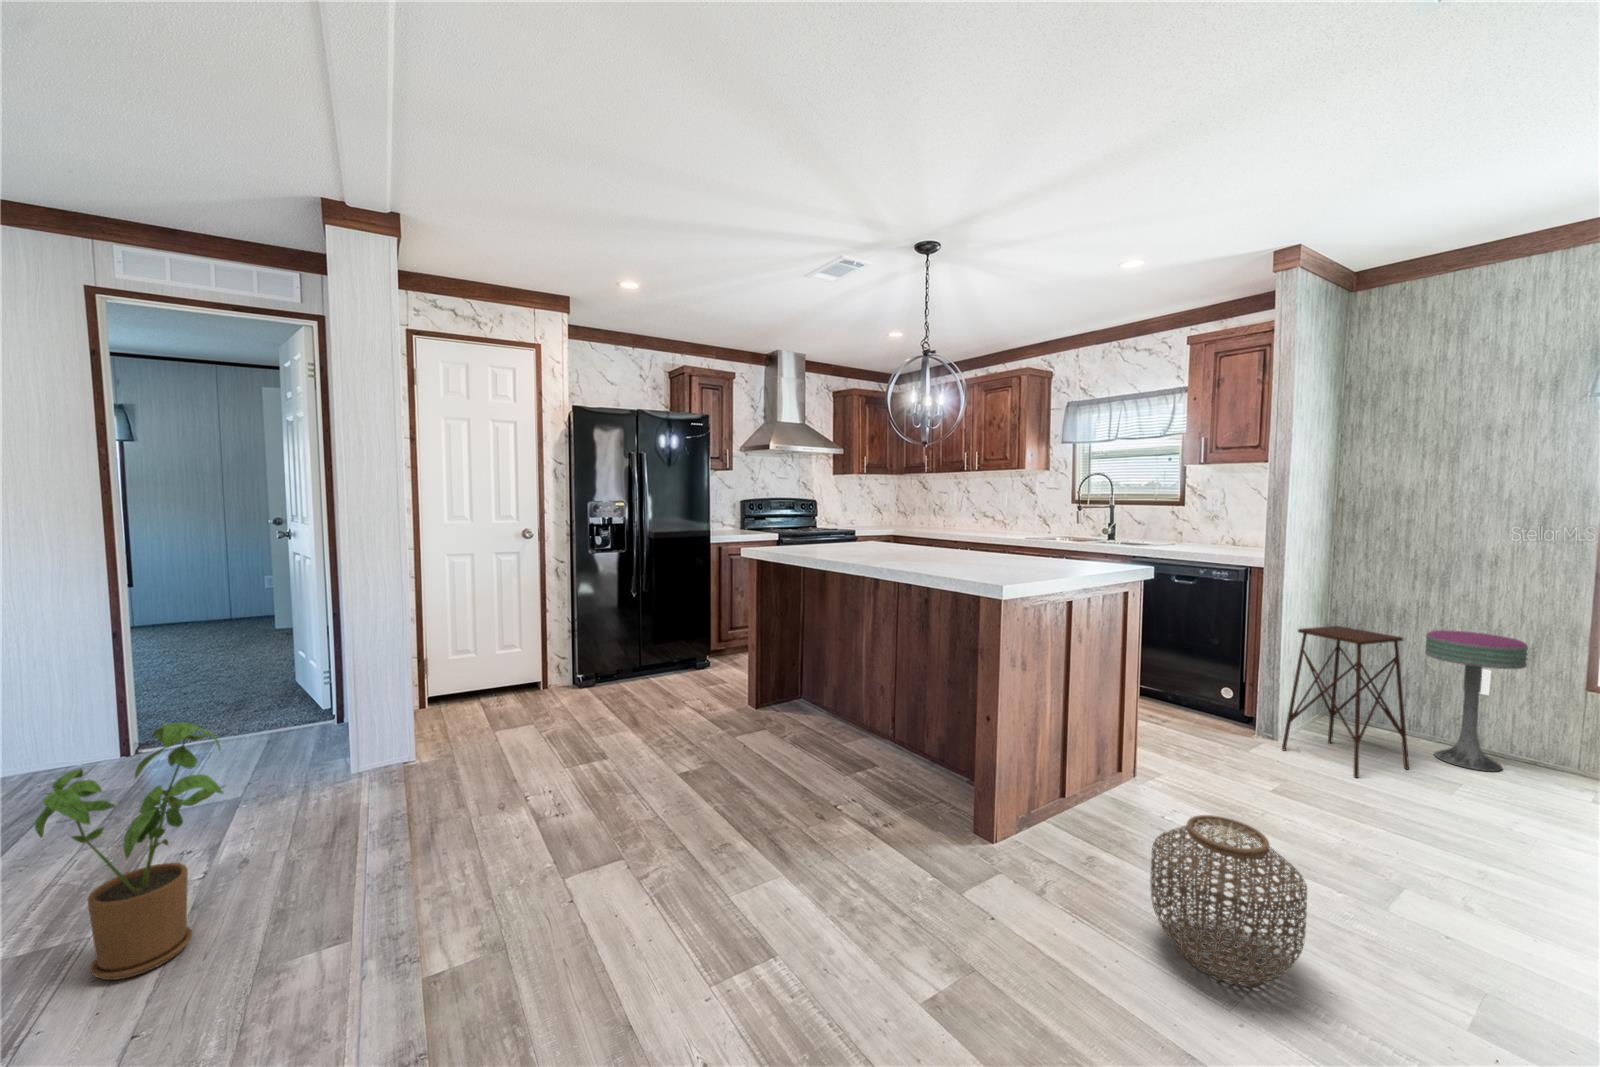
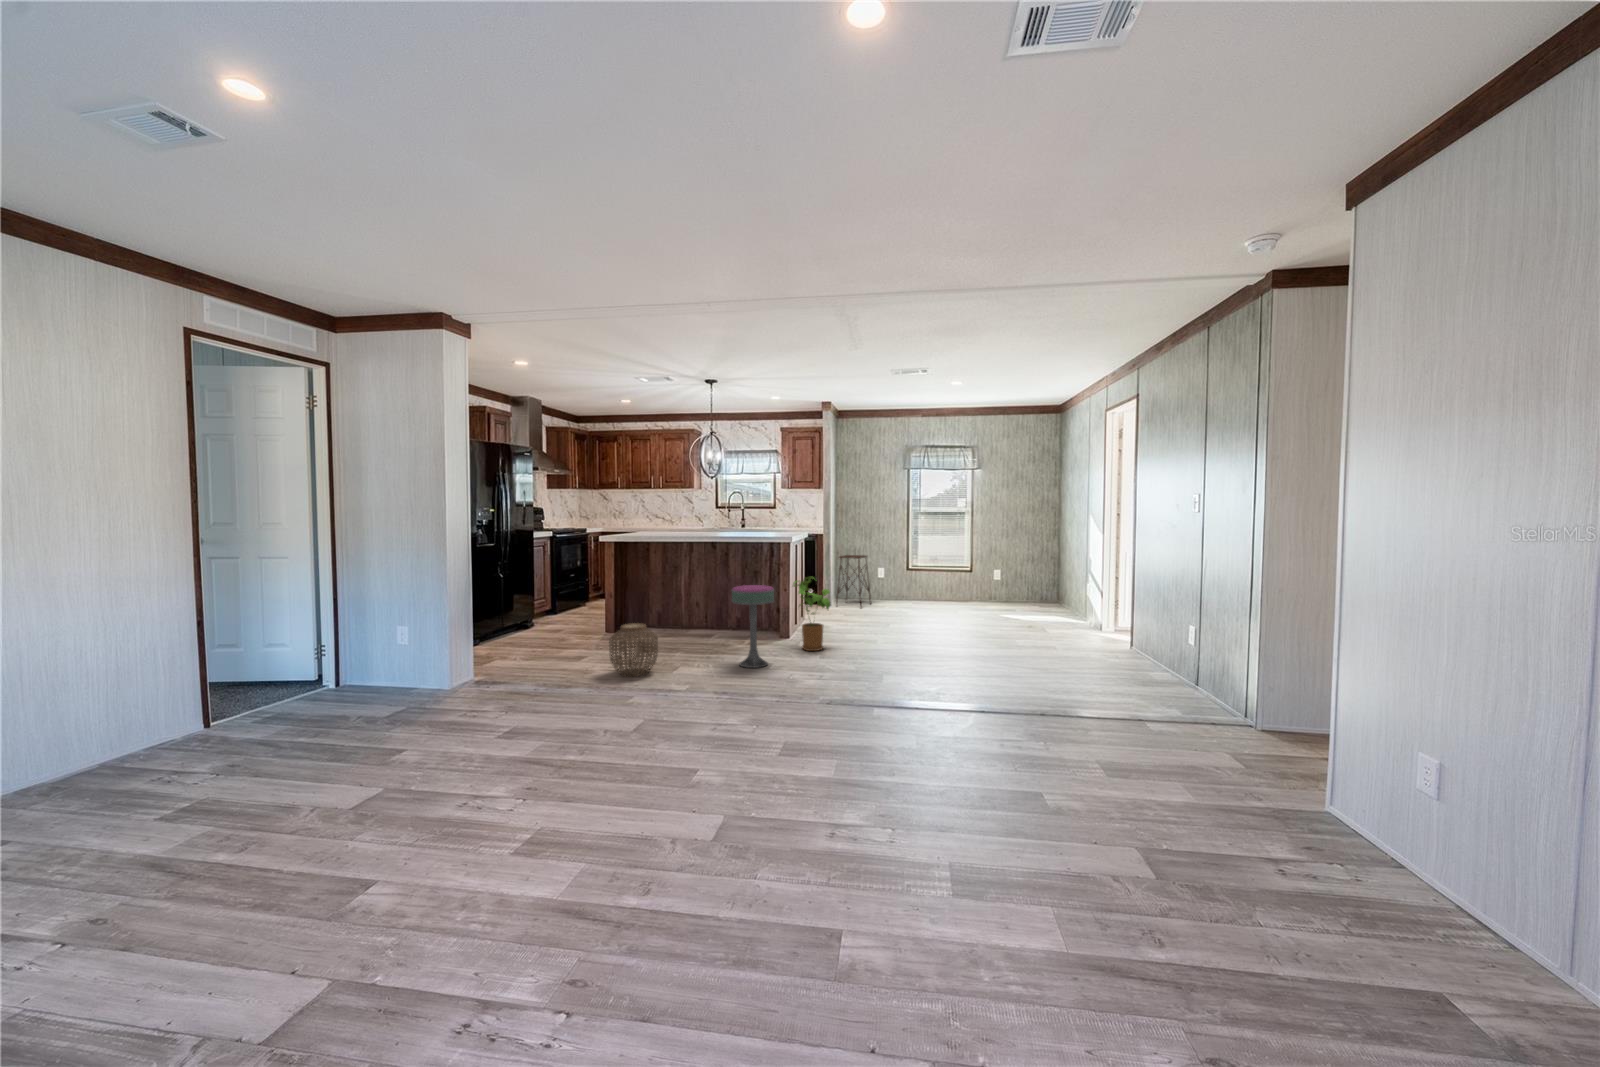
bar stool: present [1425,630,1528,771] -> present [732,585,774,668]
house plant: present [35,722,224,980] -> present [793,577,830,651]
woven basket: present [1151,815,1307,986] -> present [609,623,658,677]

